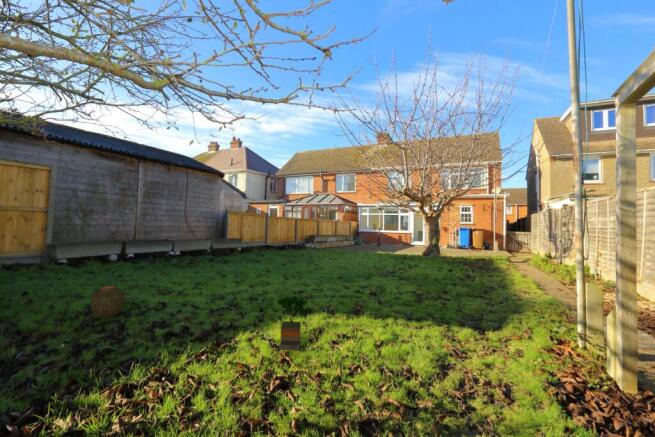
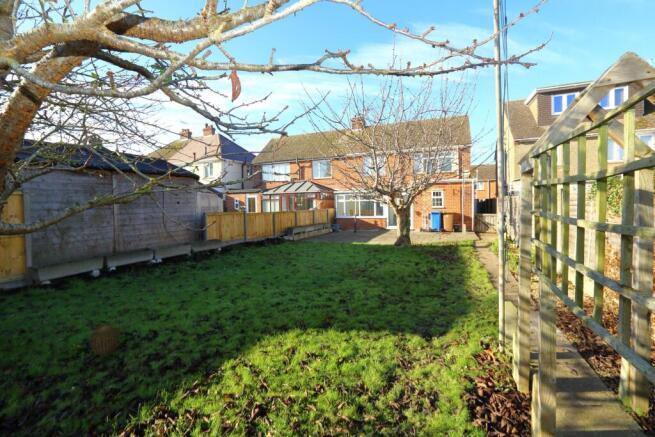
potted tree: present [277,296,309,350] -> none [253,329,282,376]

